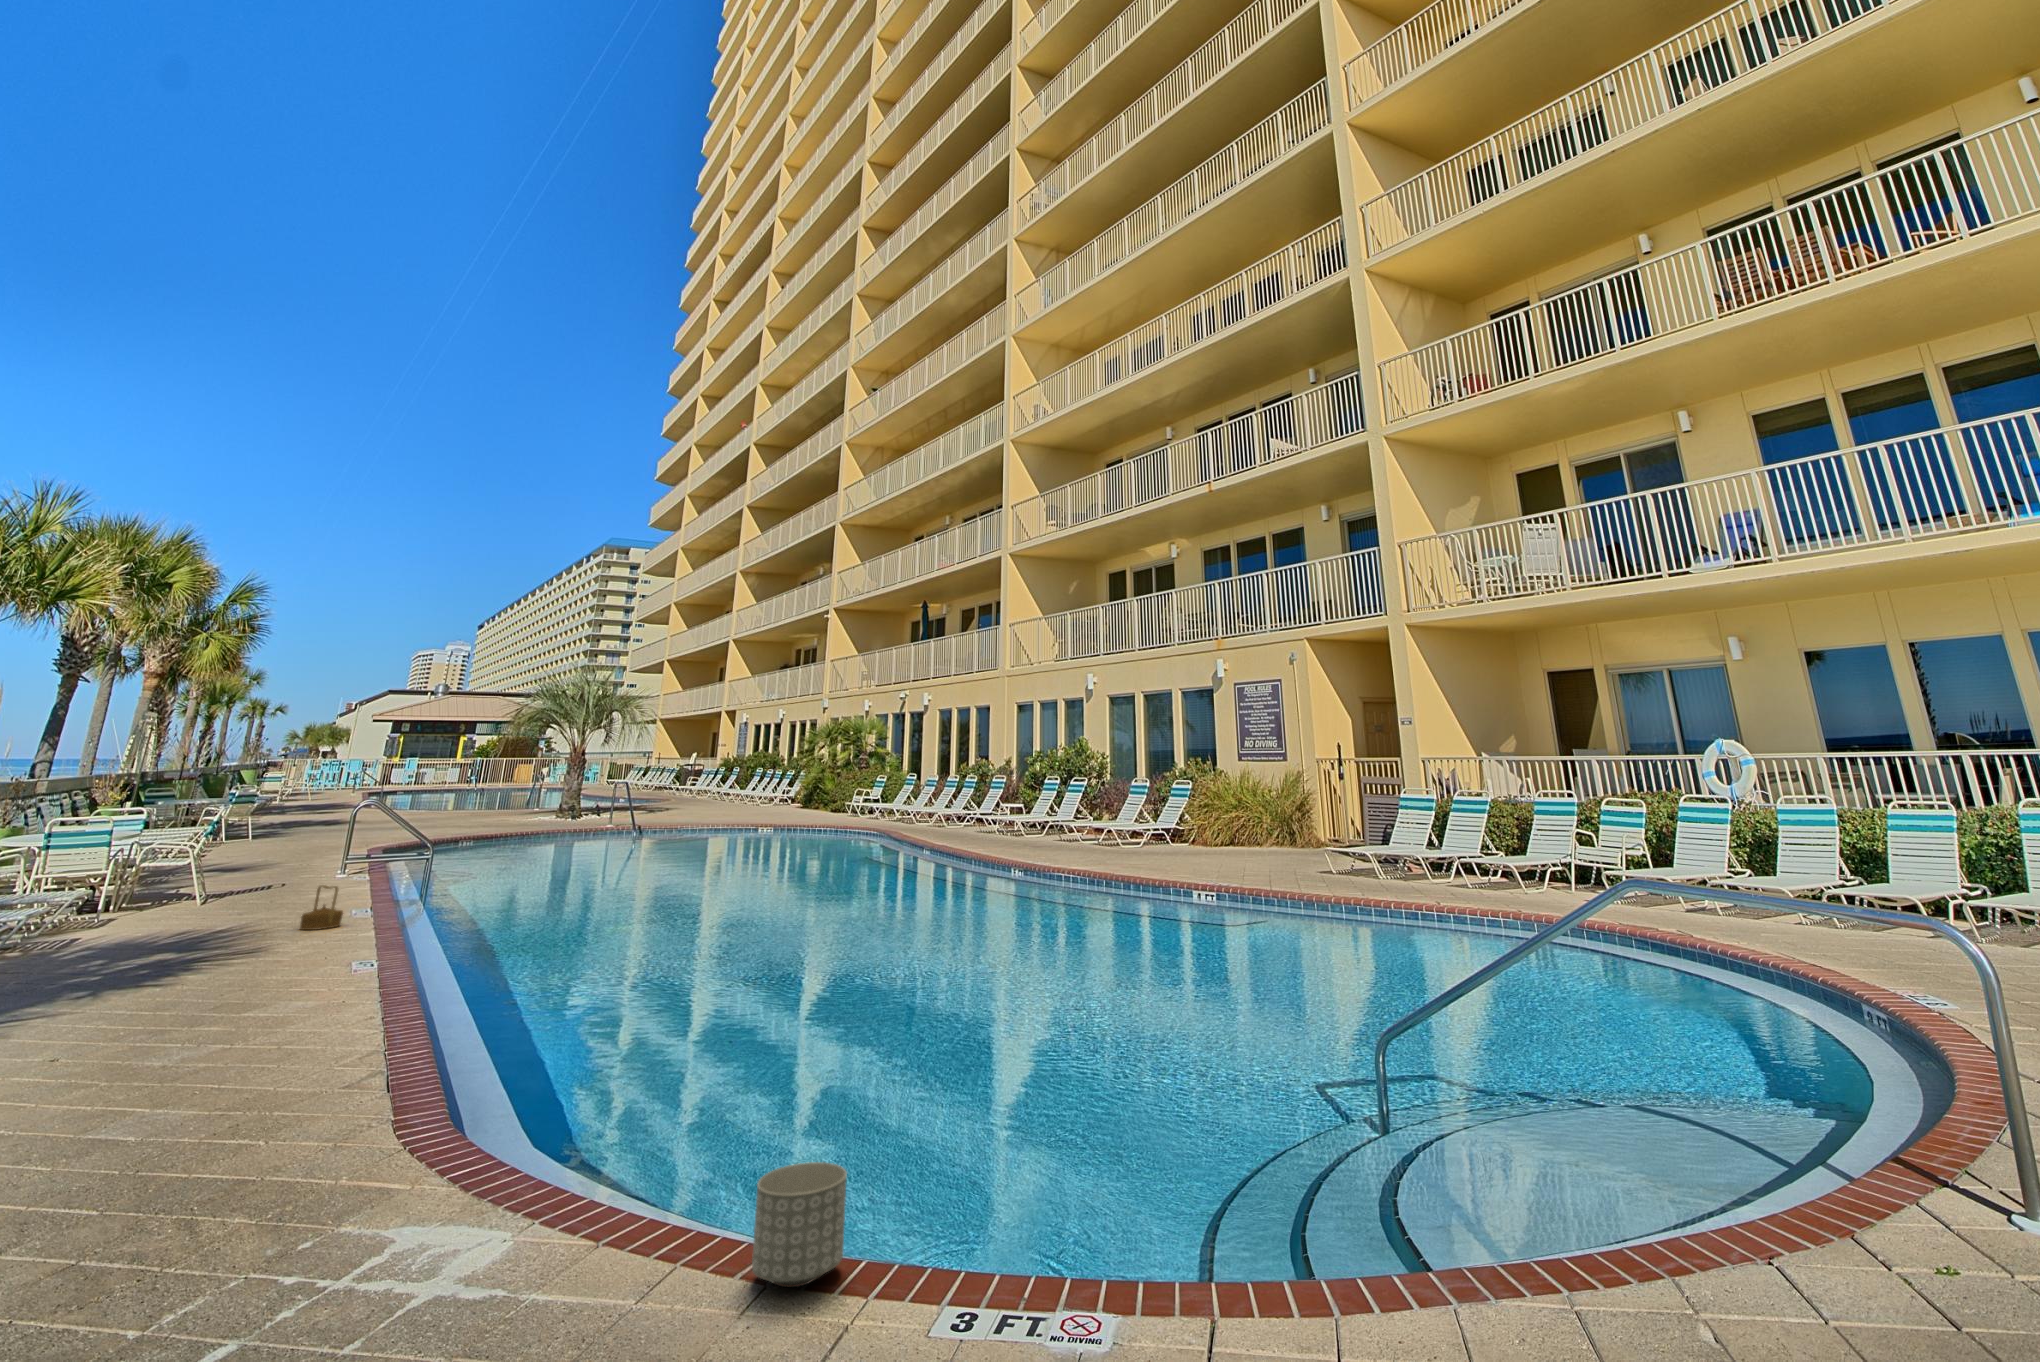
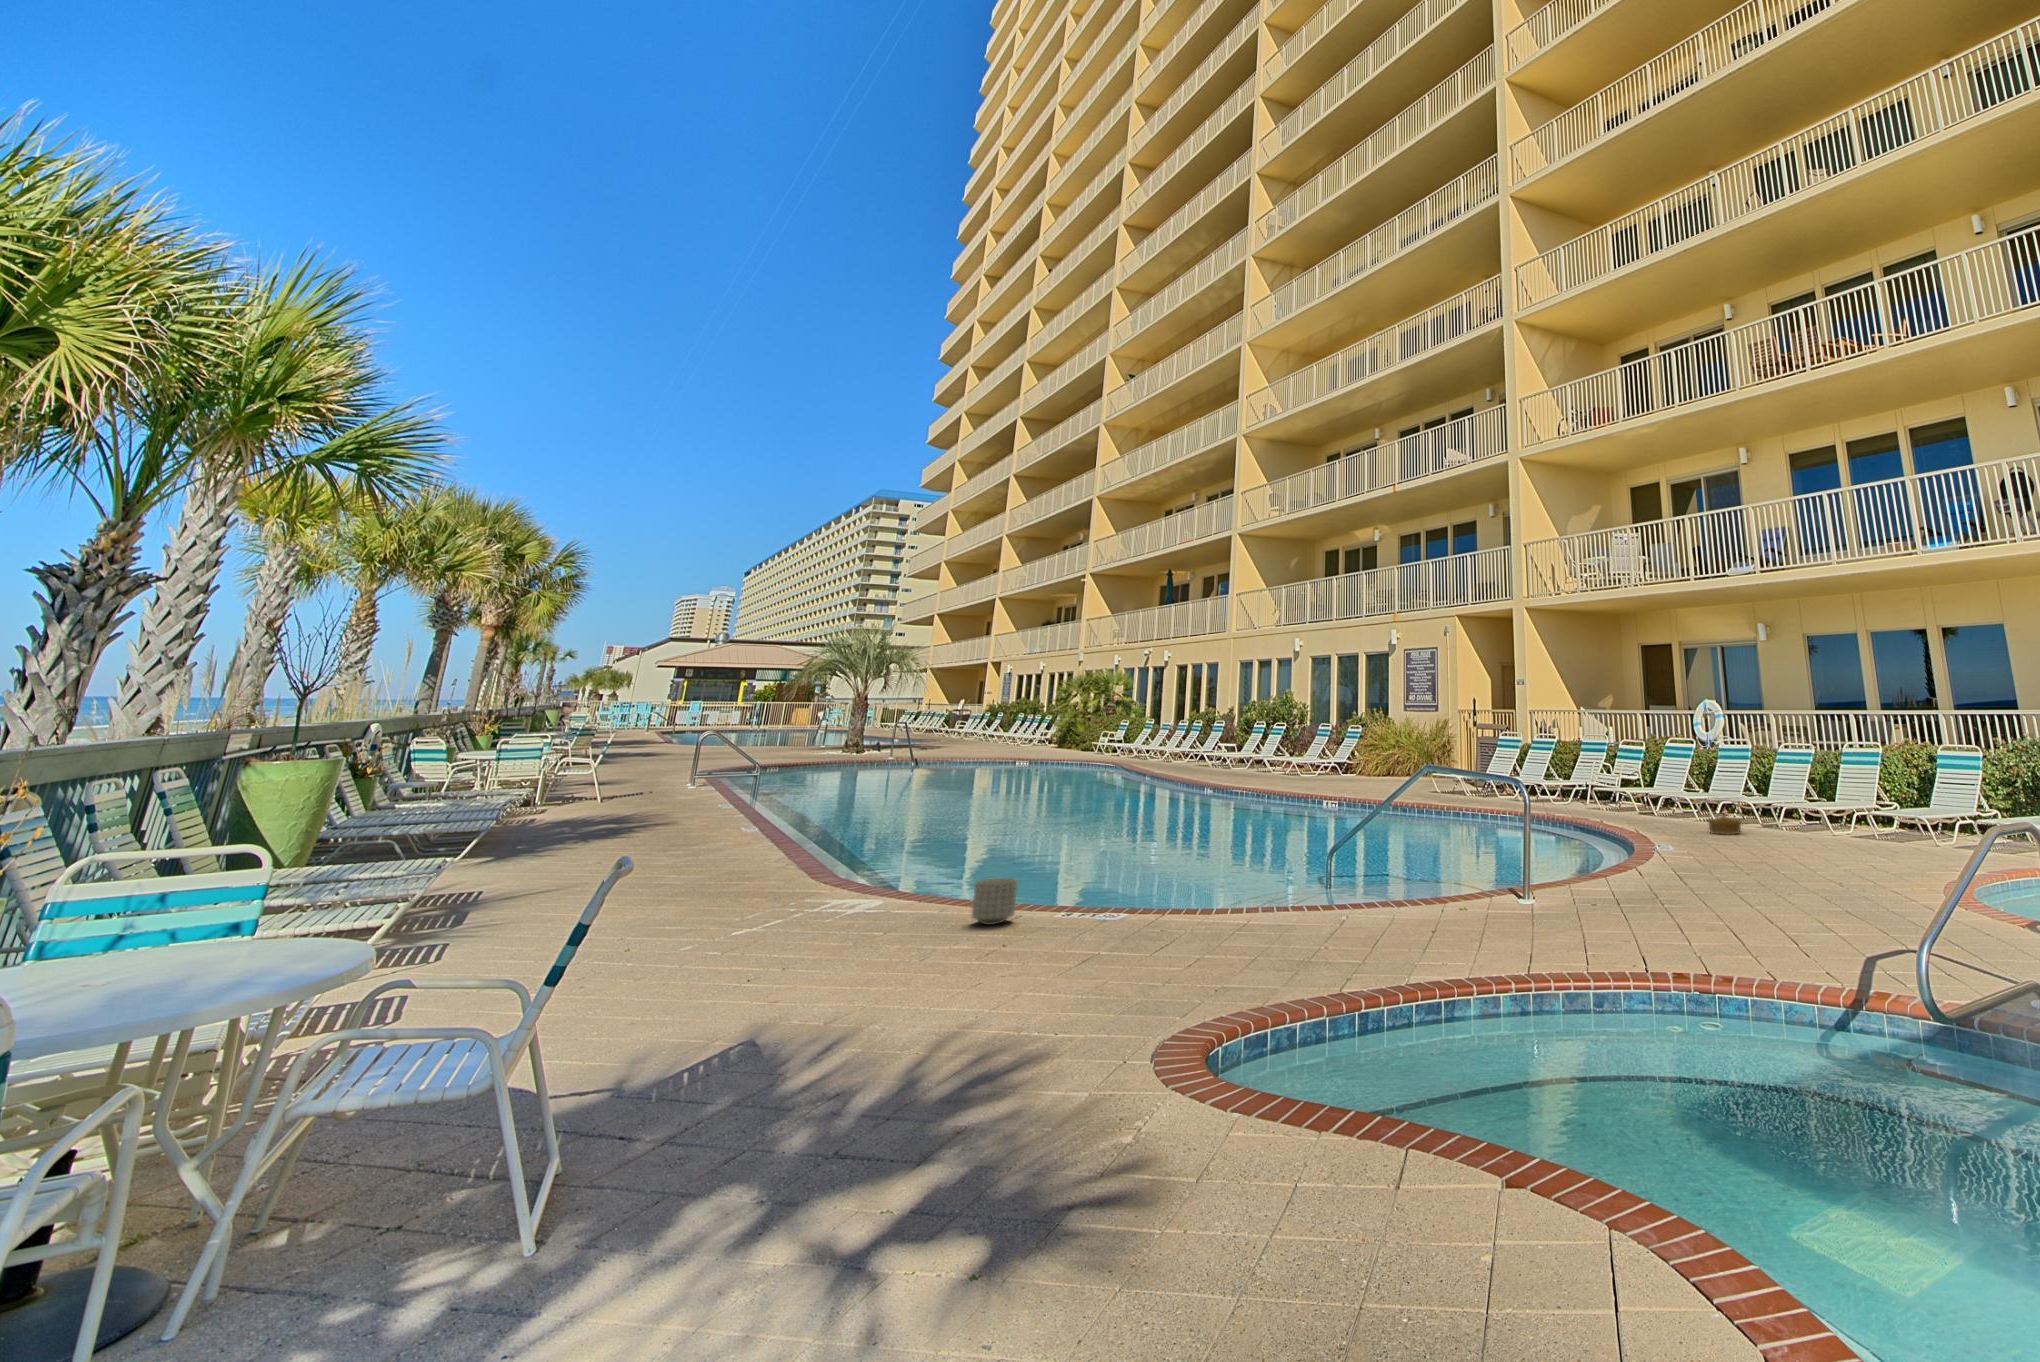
basket: present [300,885,343,930] -> present [1708,797,1741,835]

